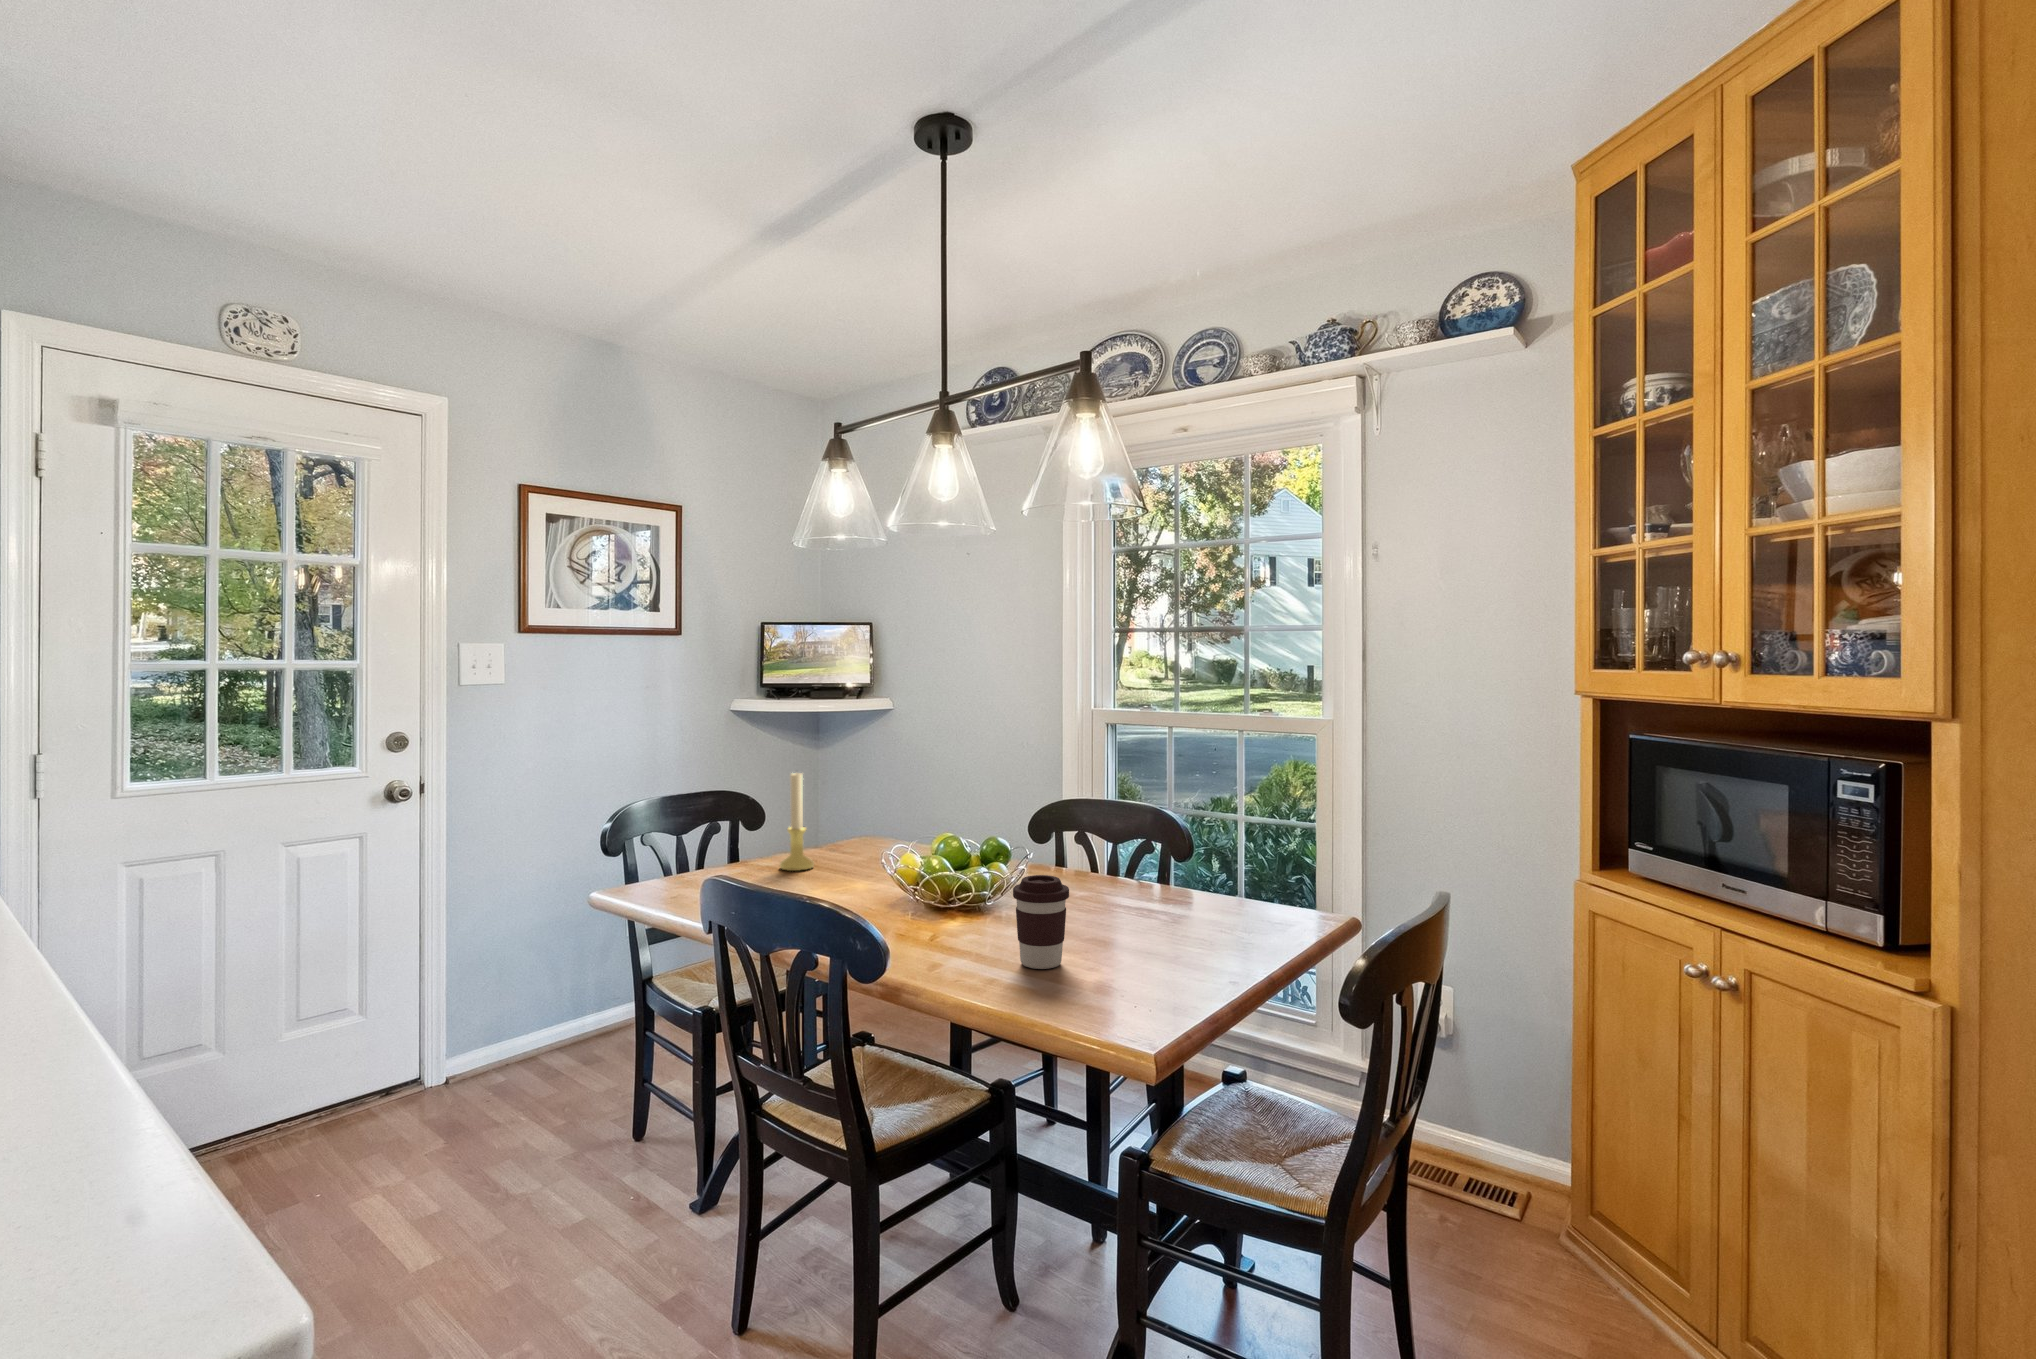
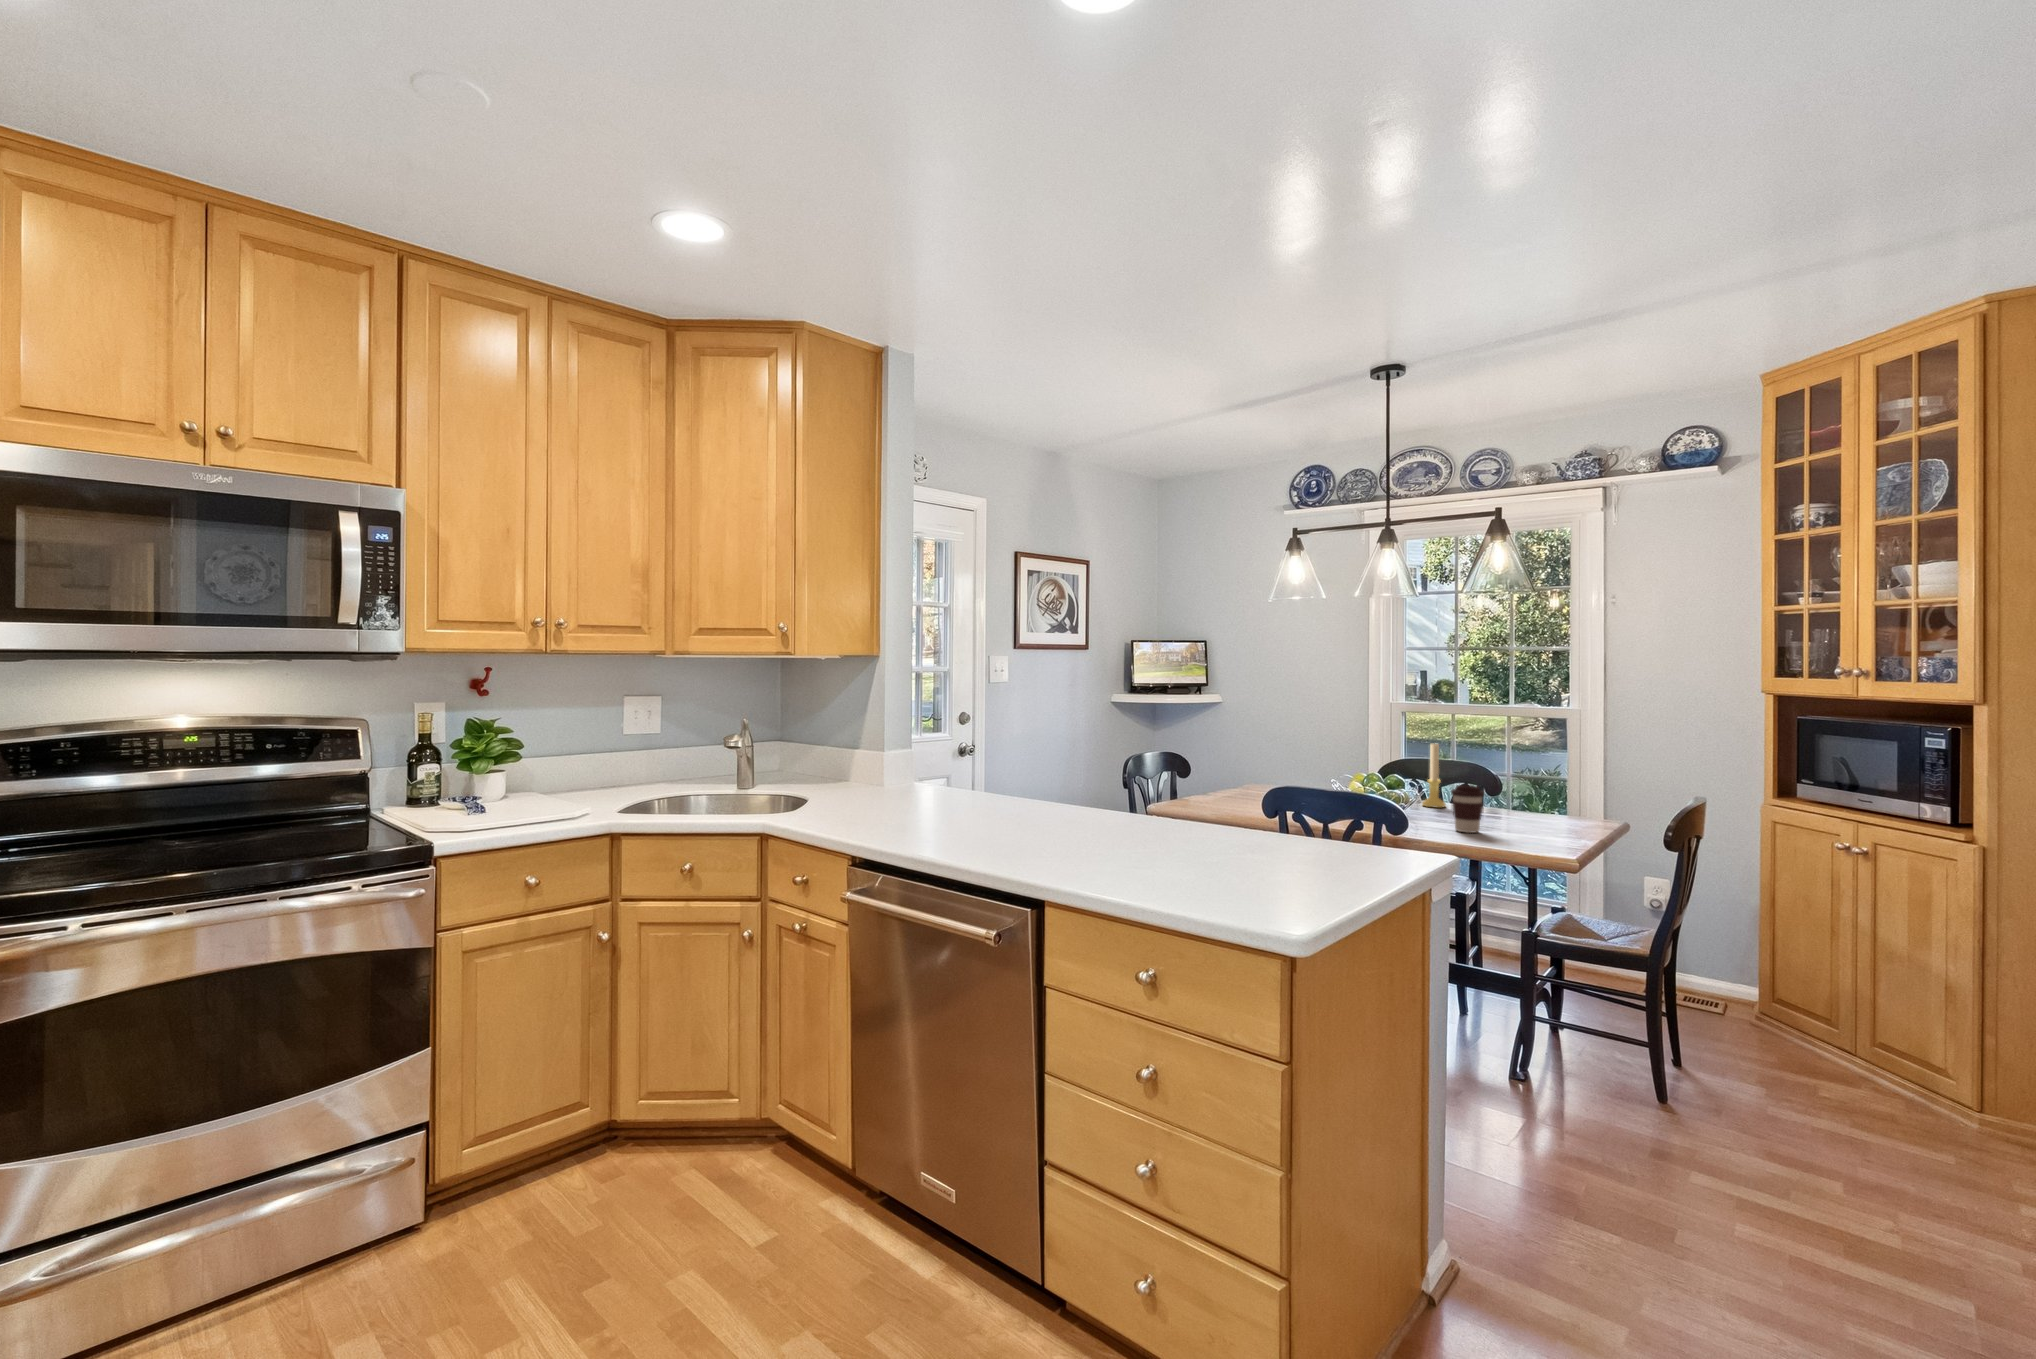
candle holder: present [780,773,814,871] -> present [1422,744,1446,808]

